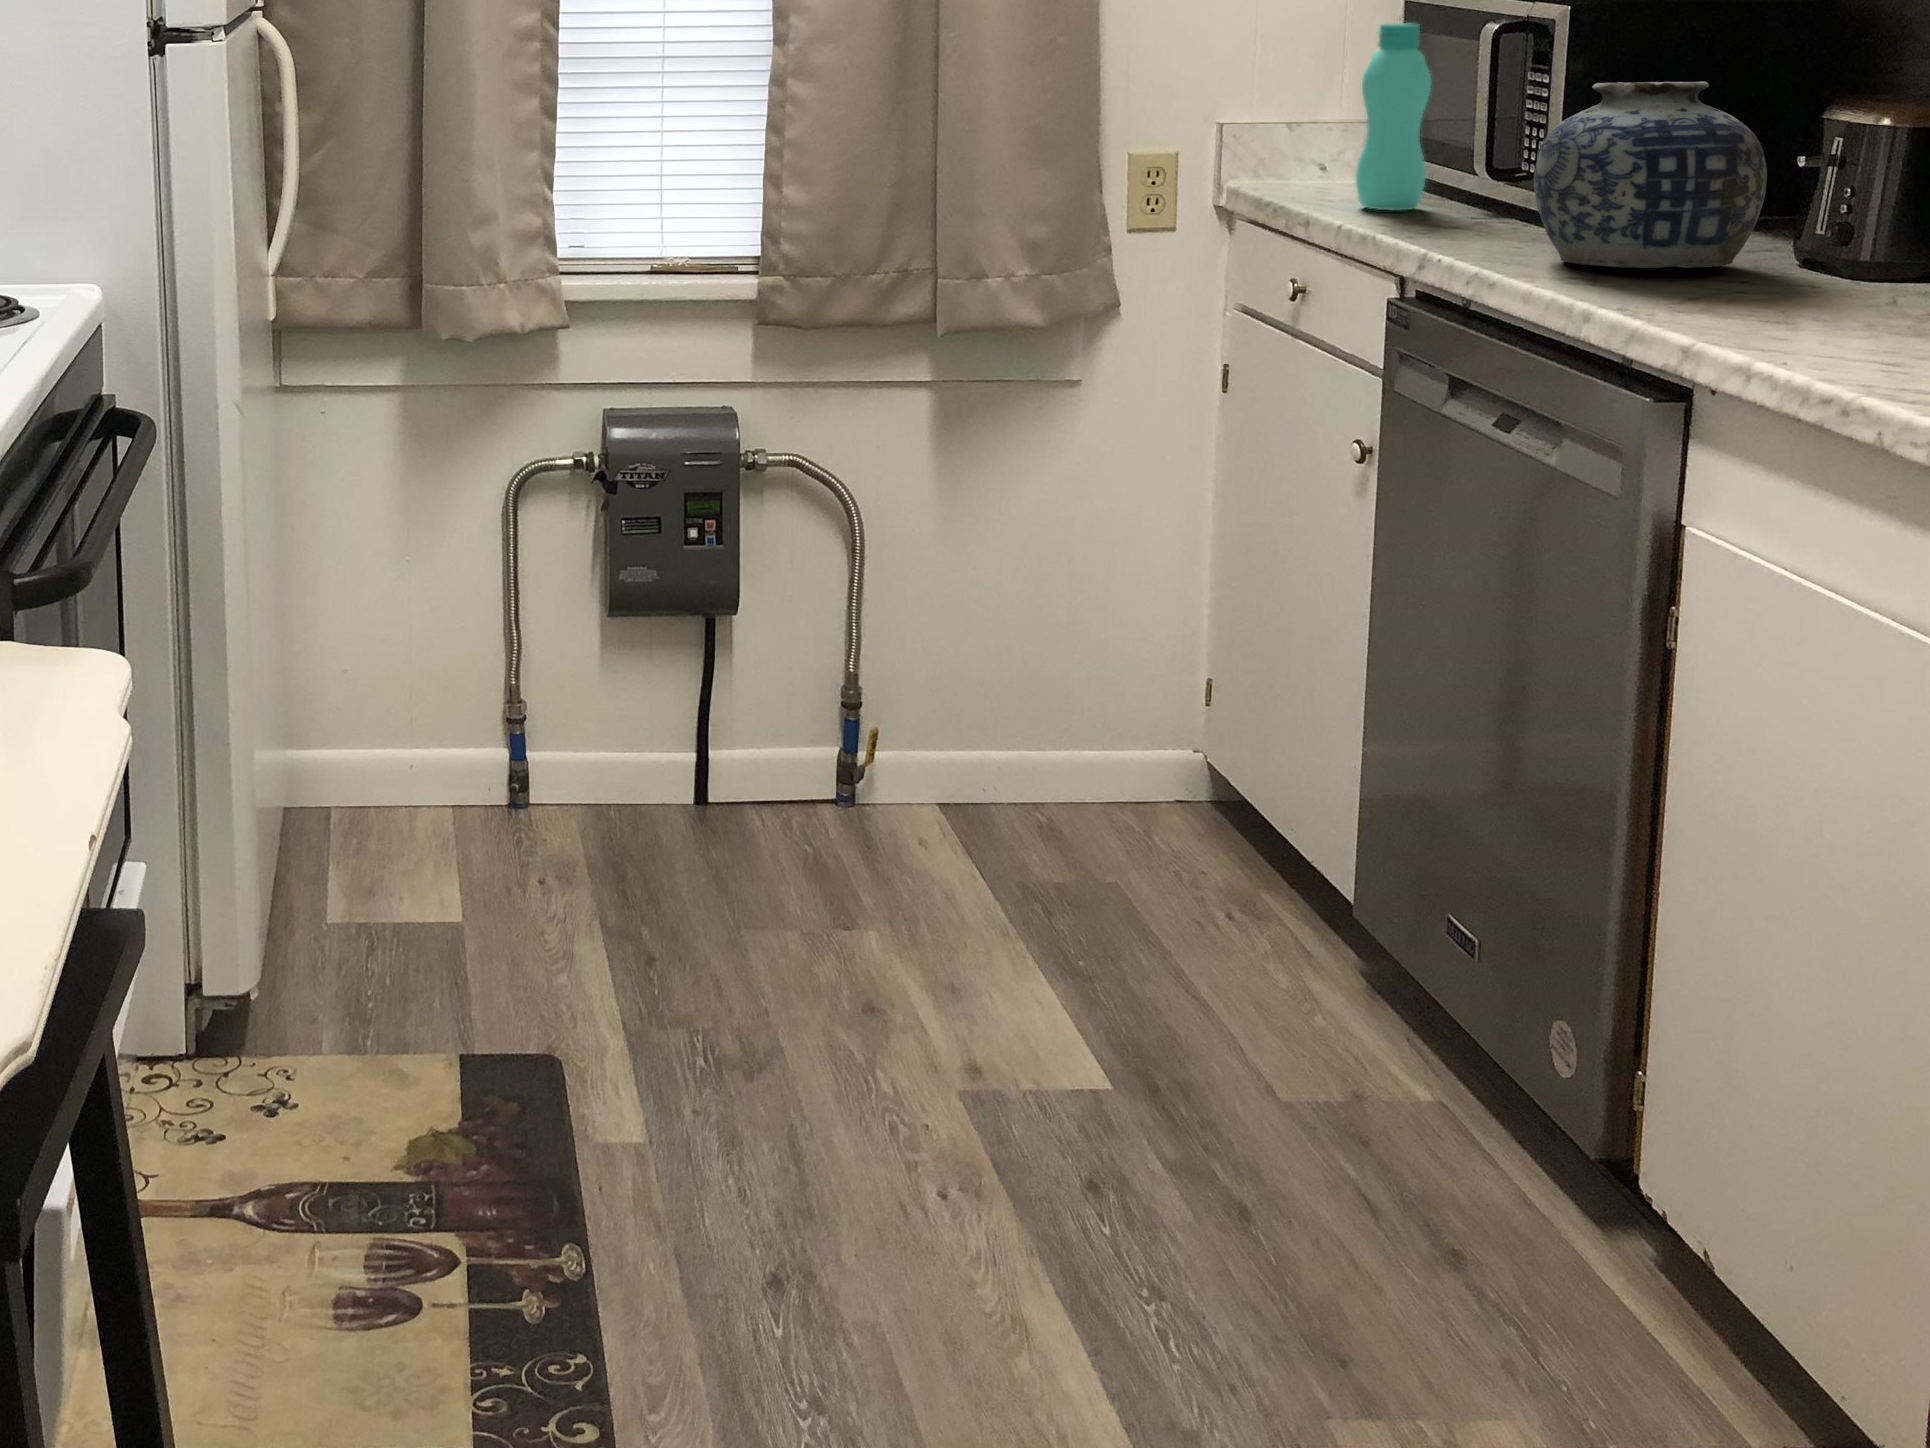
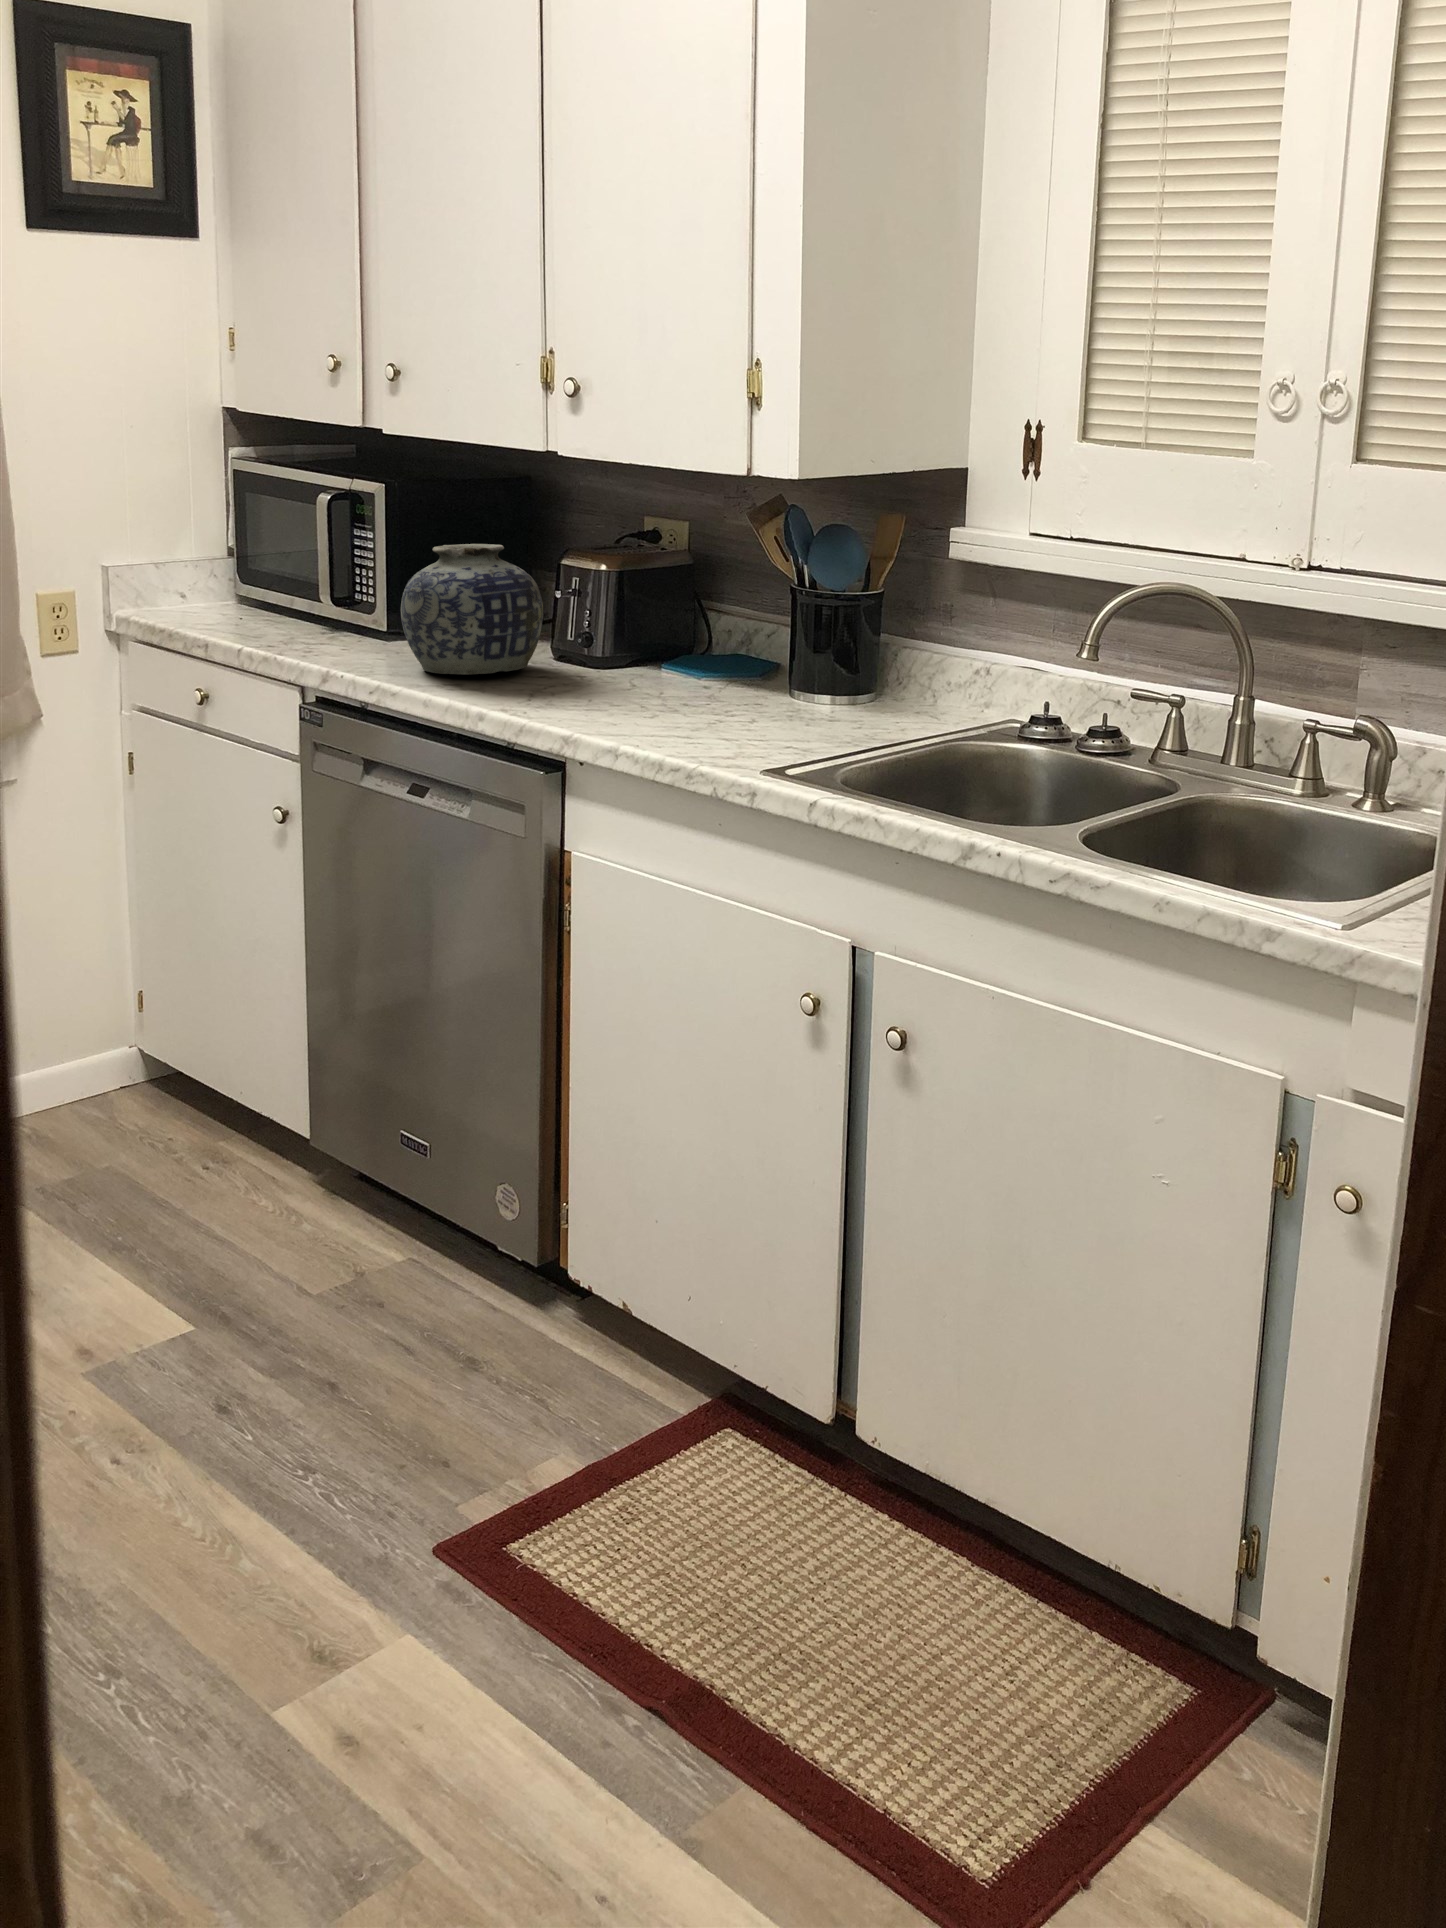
bottle: present [1356,23,1431,210] -> none [236,494,290,634]

